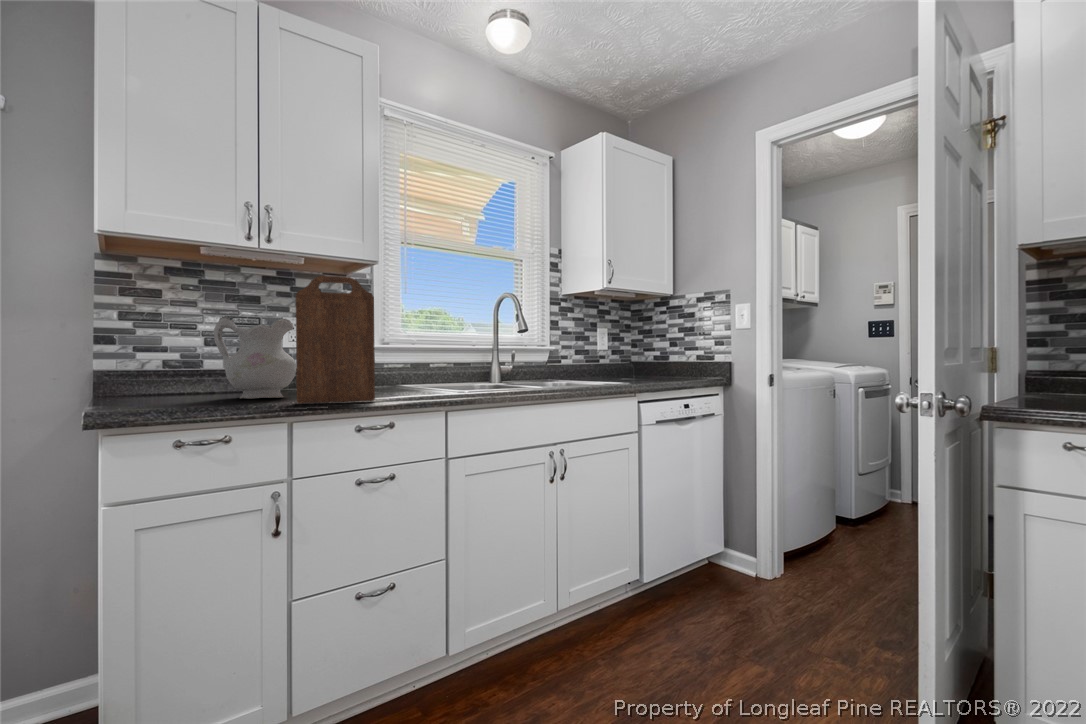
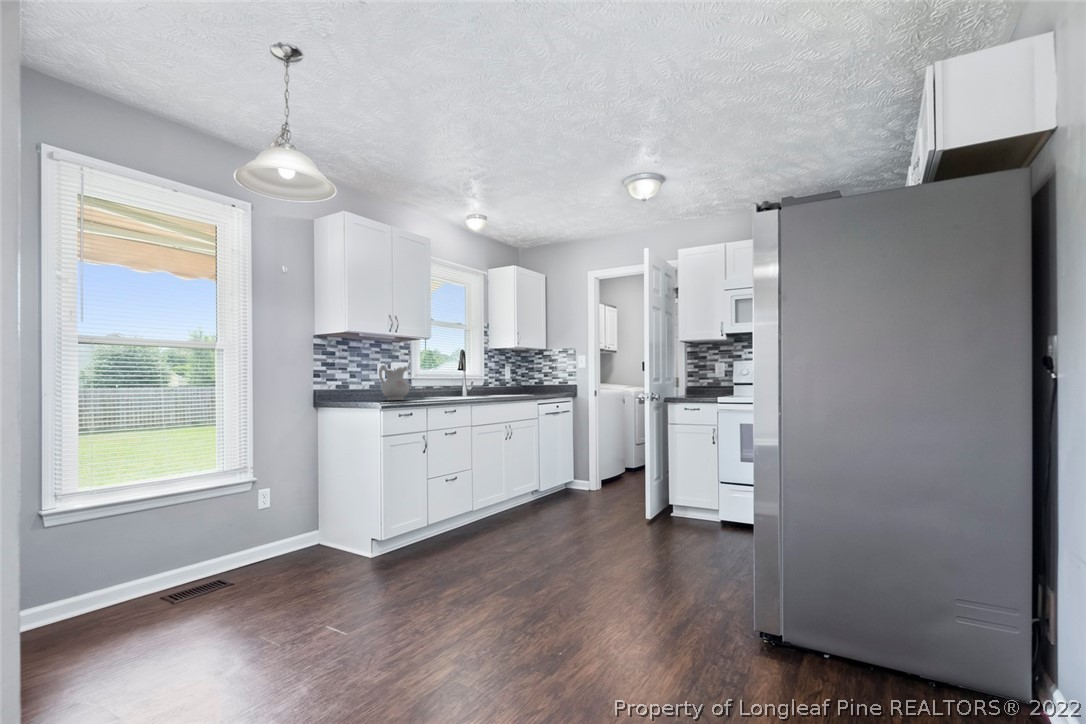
cutting board: present [296,276,375,403] -> none [424,350,451,401]

